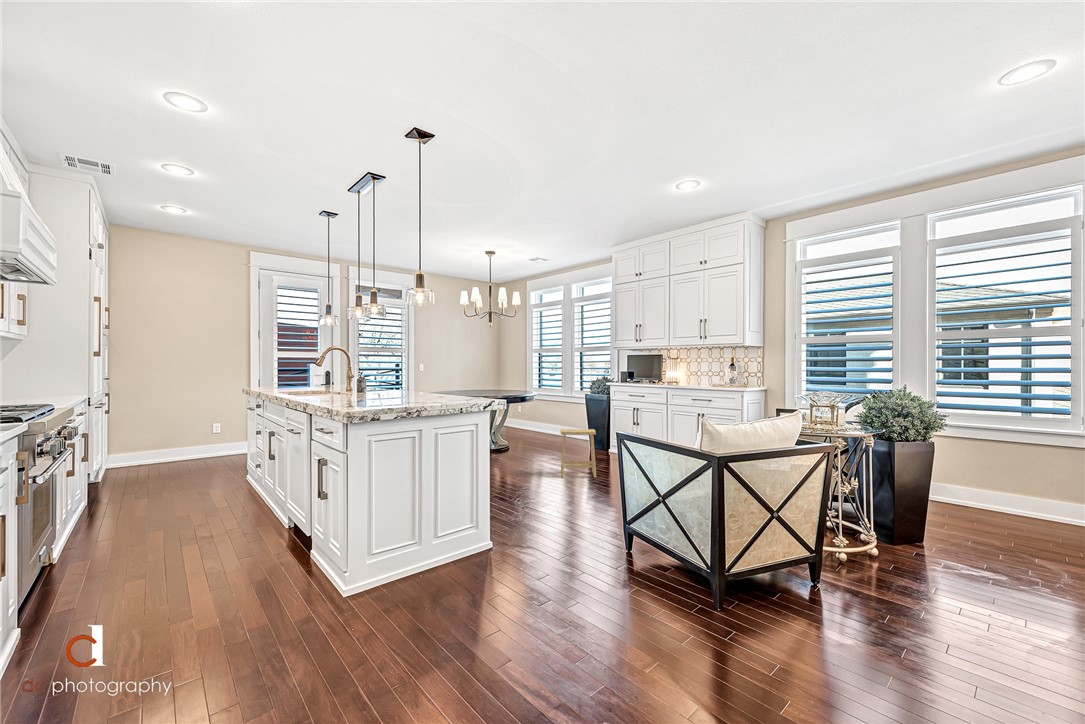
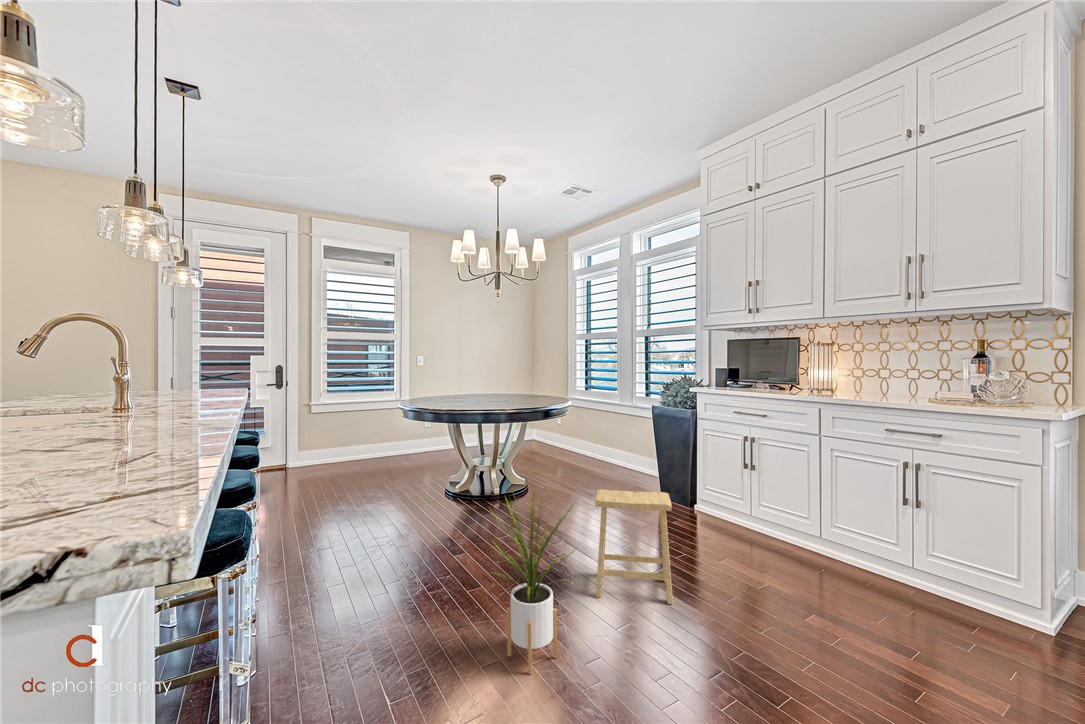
house plant: none [520,418,558,493] -> present [489,494,574,674]

